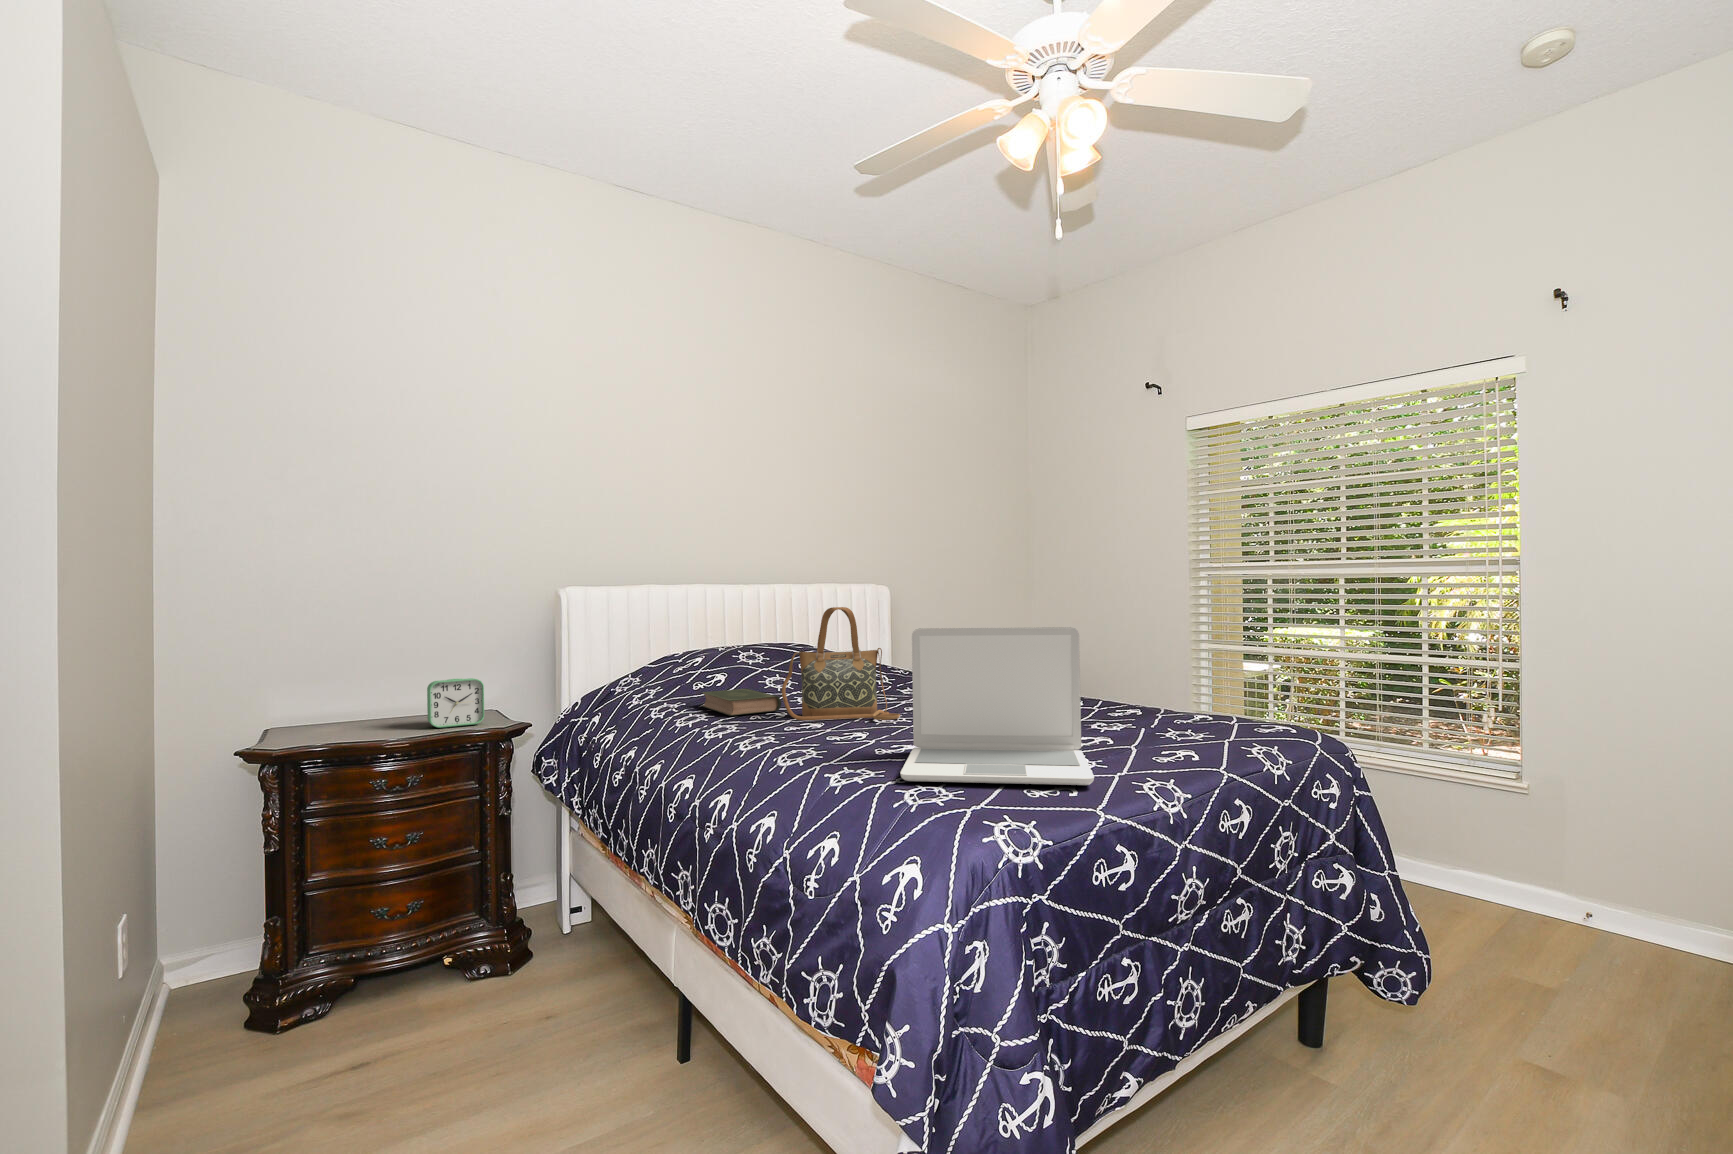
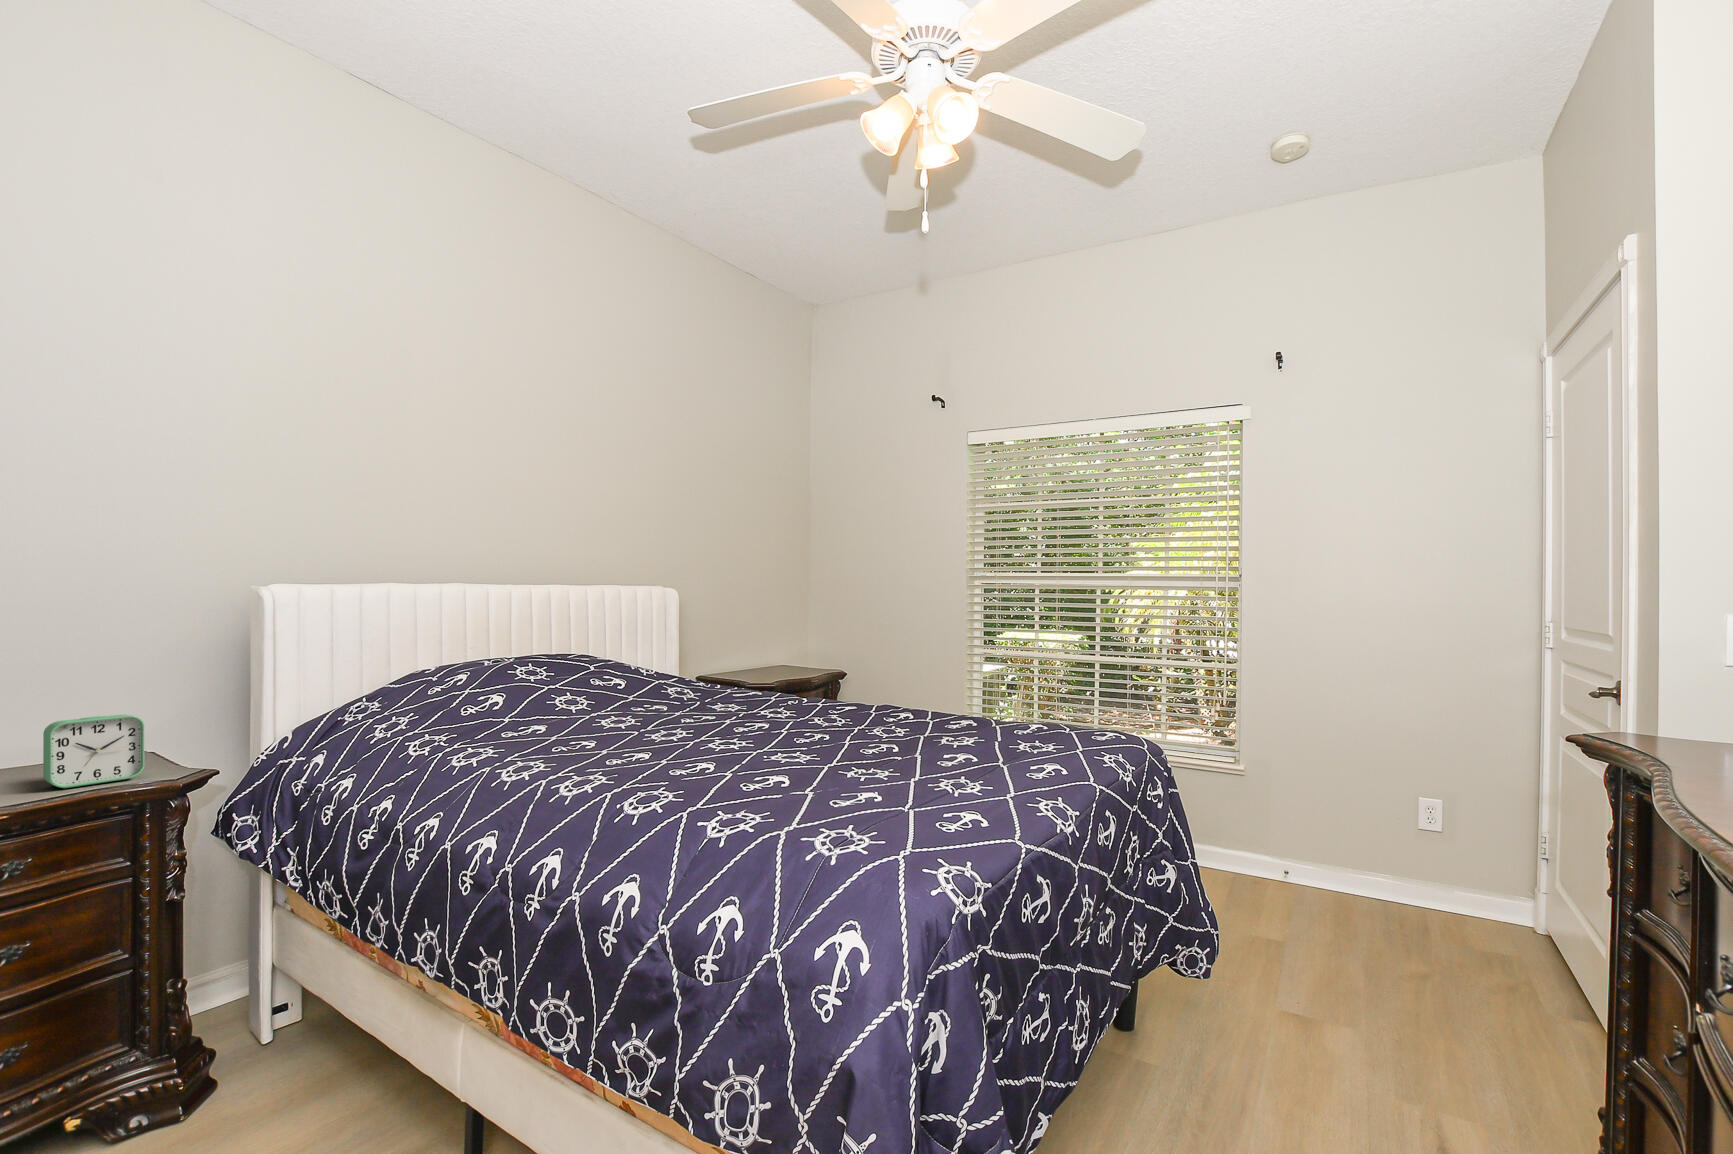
handbag: present [782,607,900,720] -> none [591,617,732,749]
laptop: present [900,627,1094,785] -> none [776,641,996,822]
book: present [702,689,781,716] -> none [475,712,584,748]

